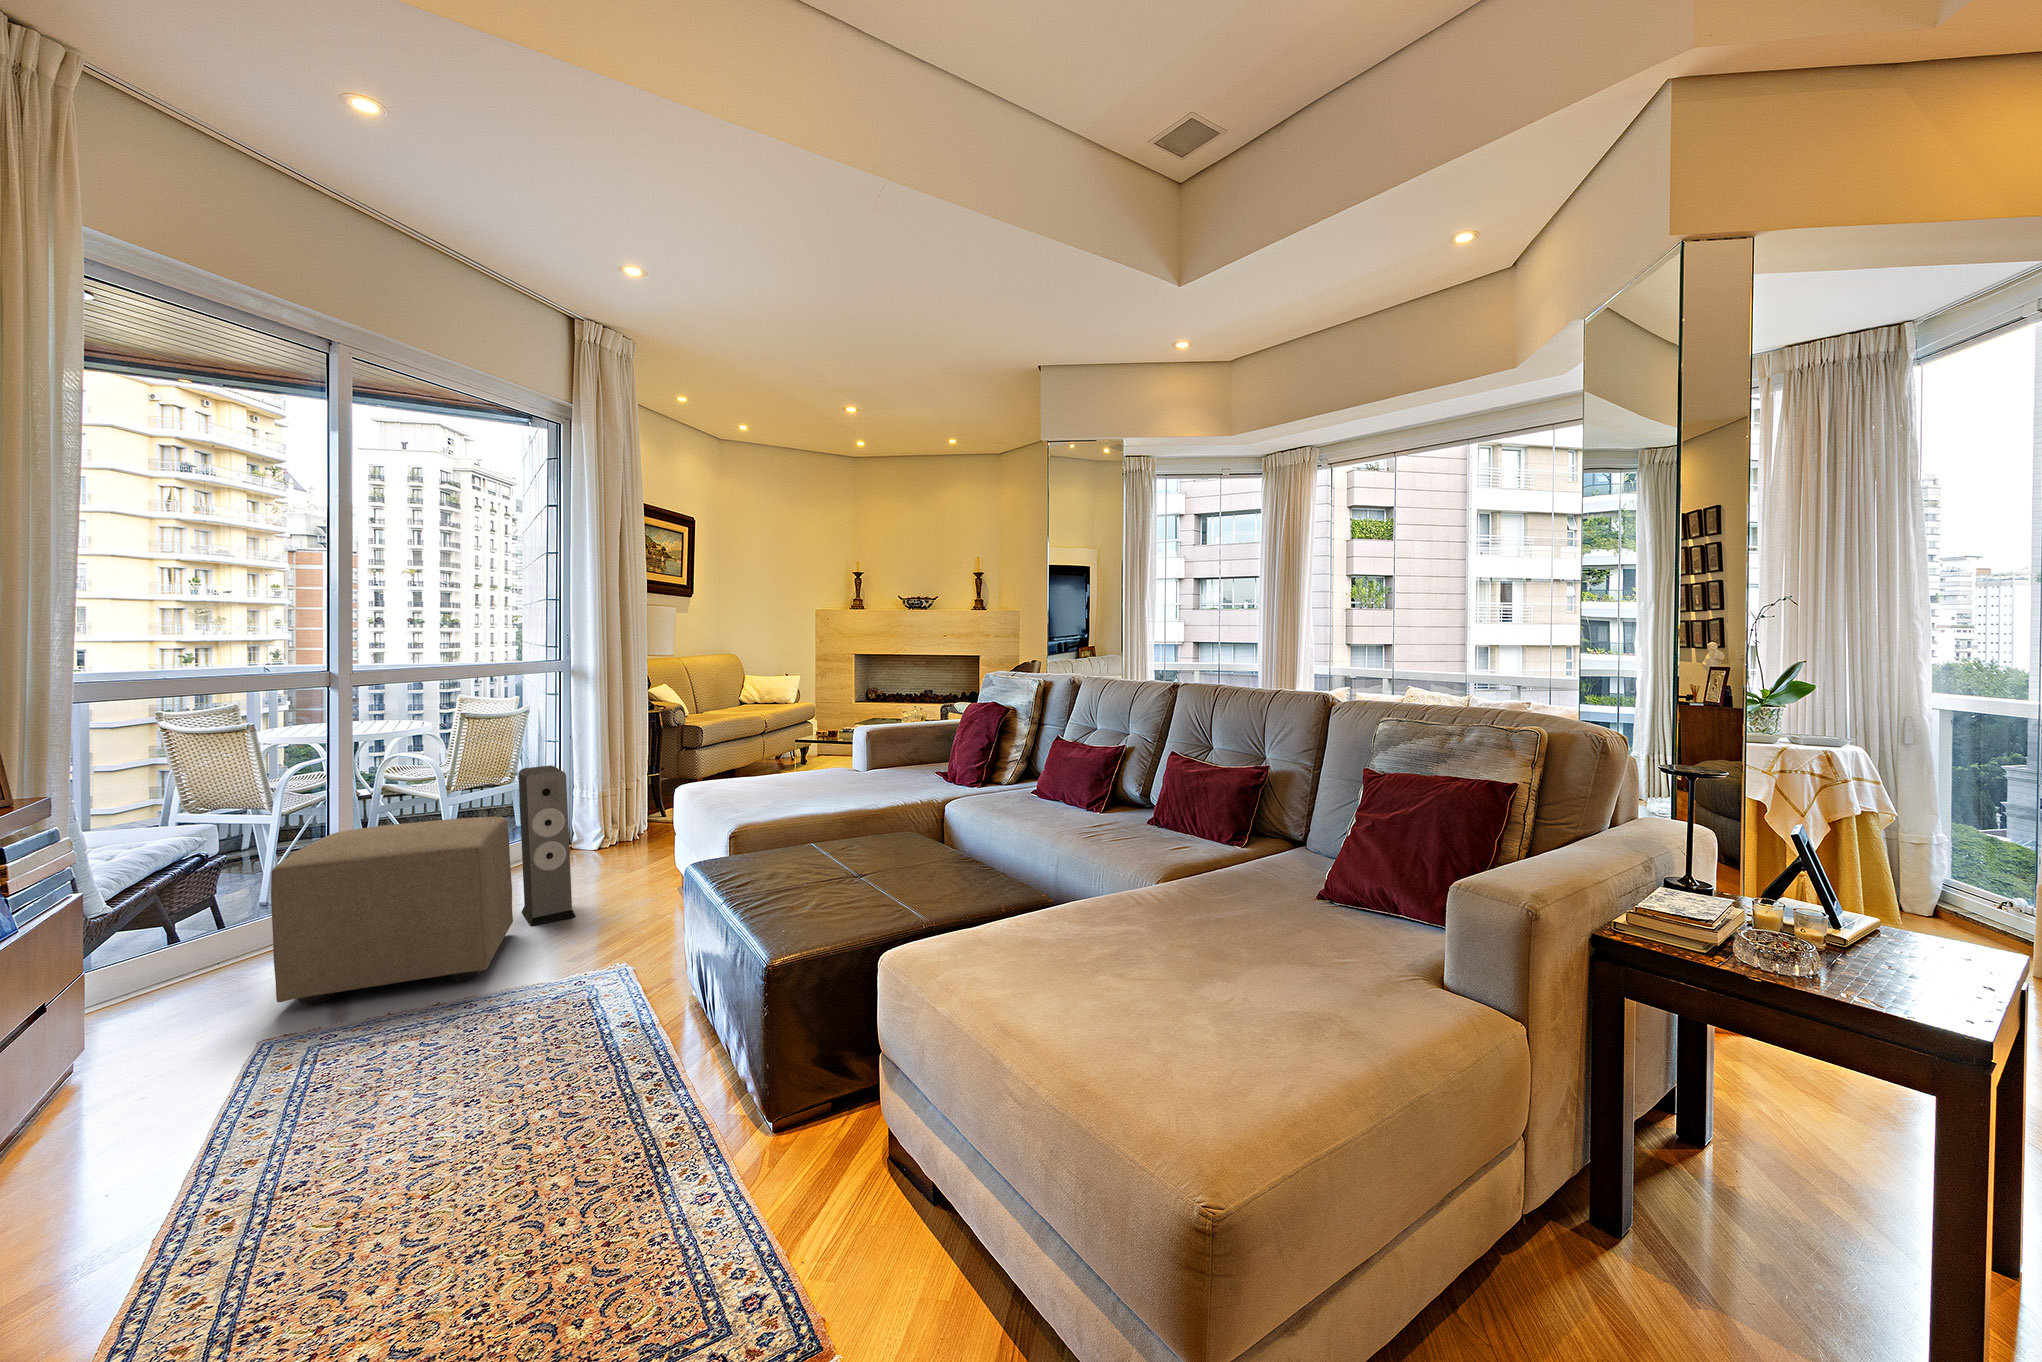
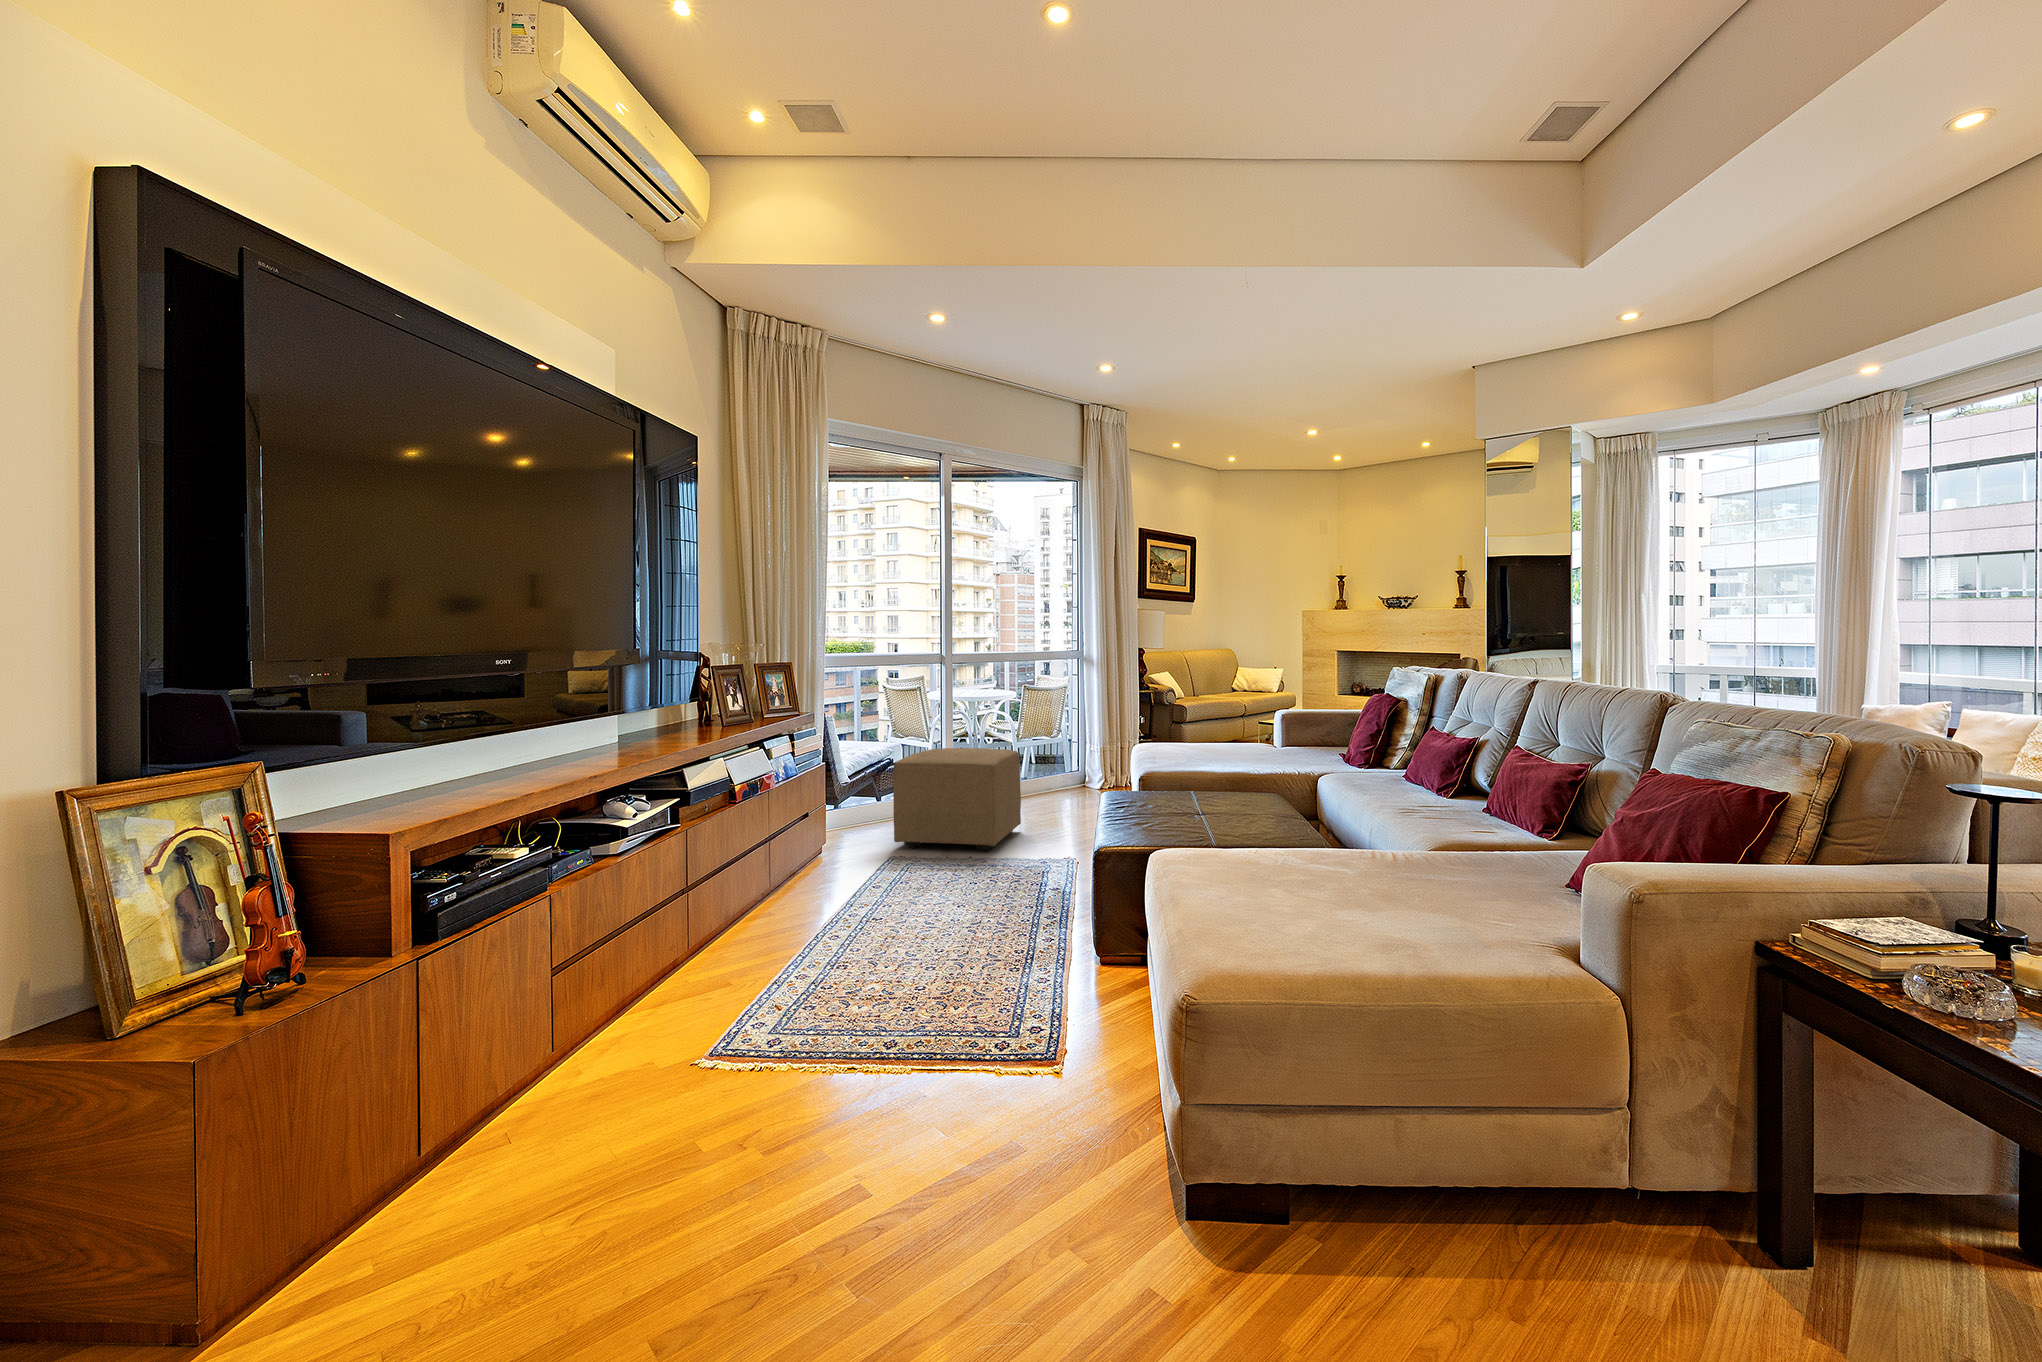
speaker: present [518,765,575,926] -> none [1031,720,1060,829]

